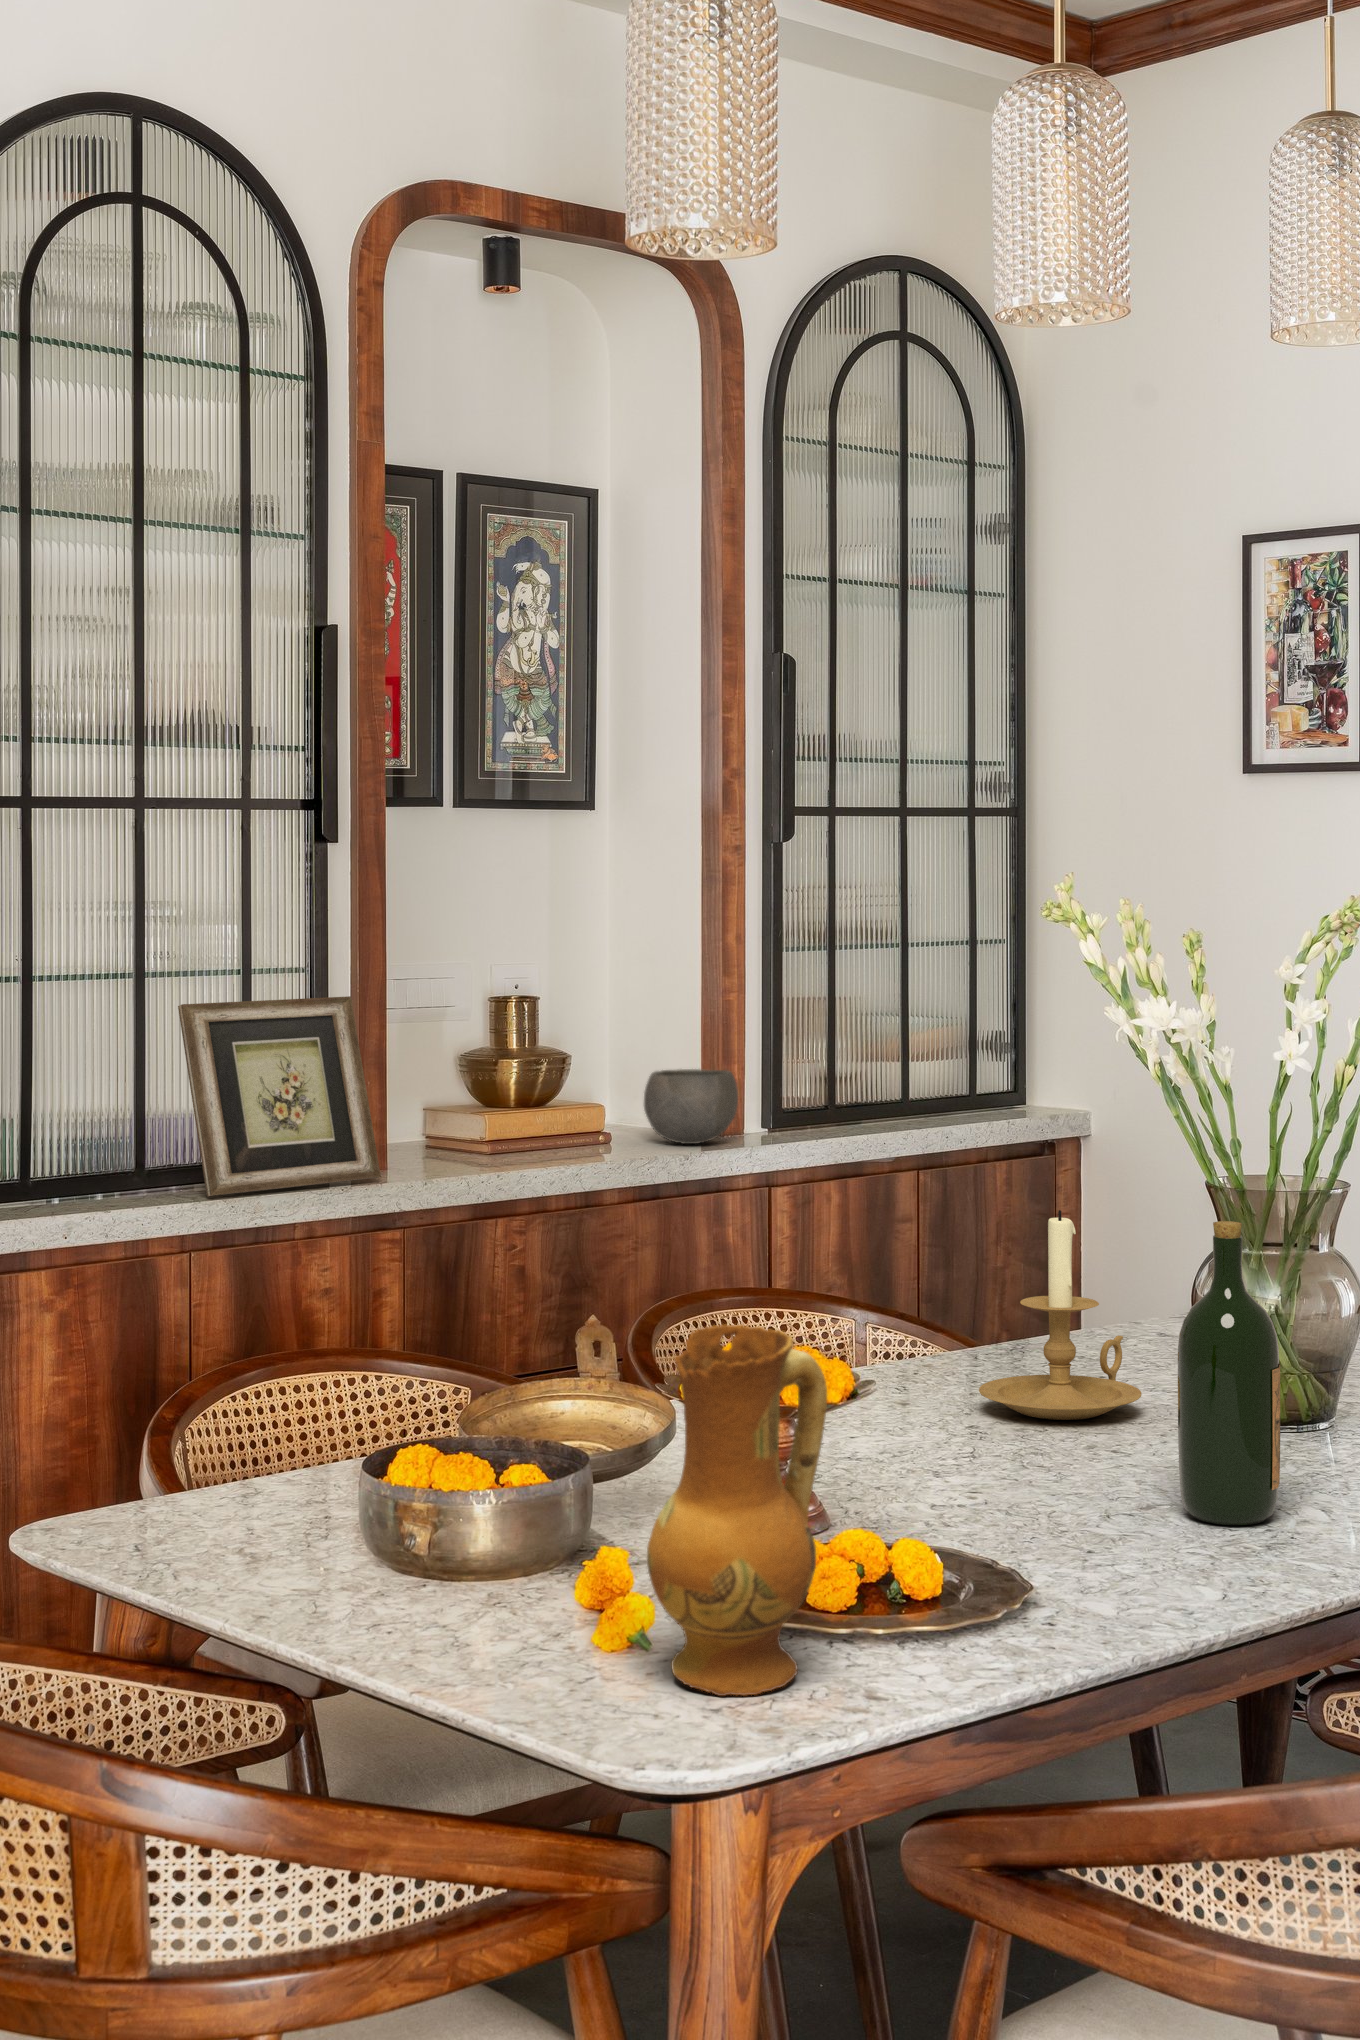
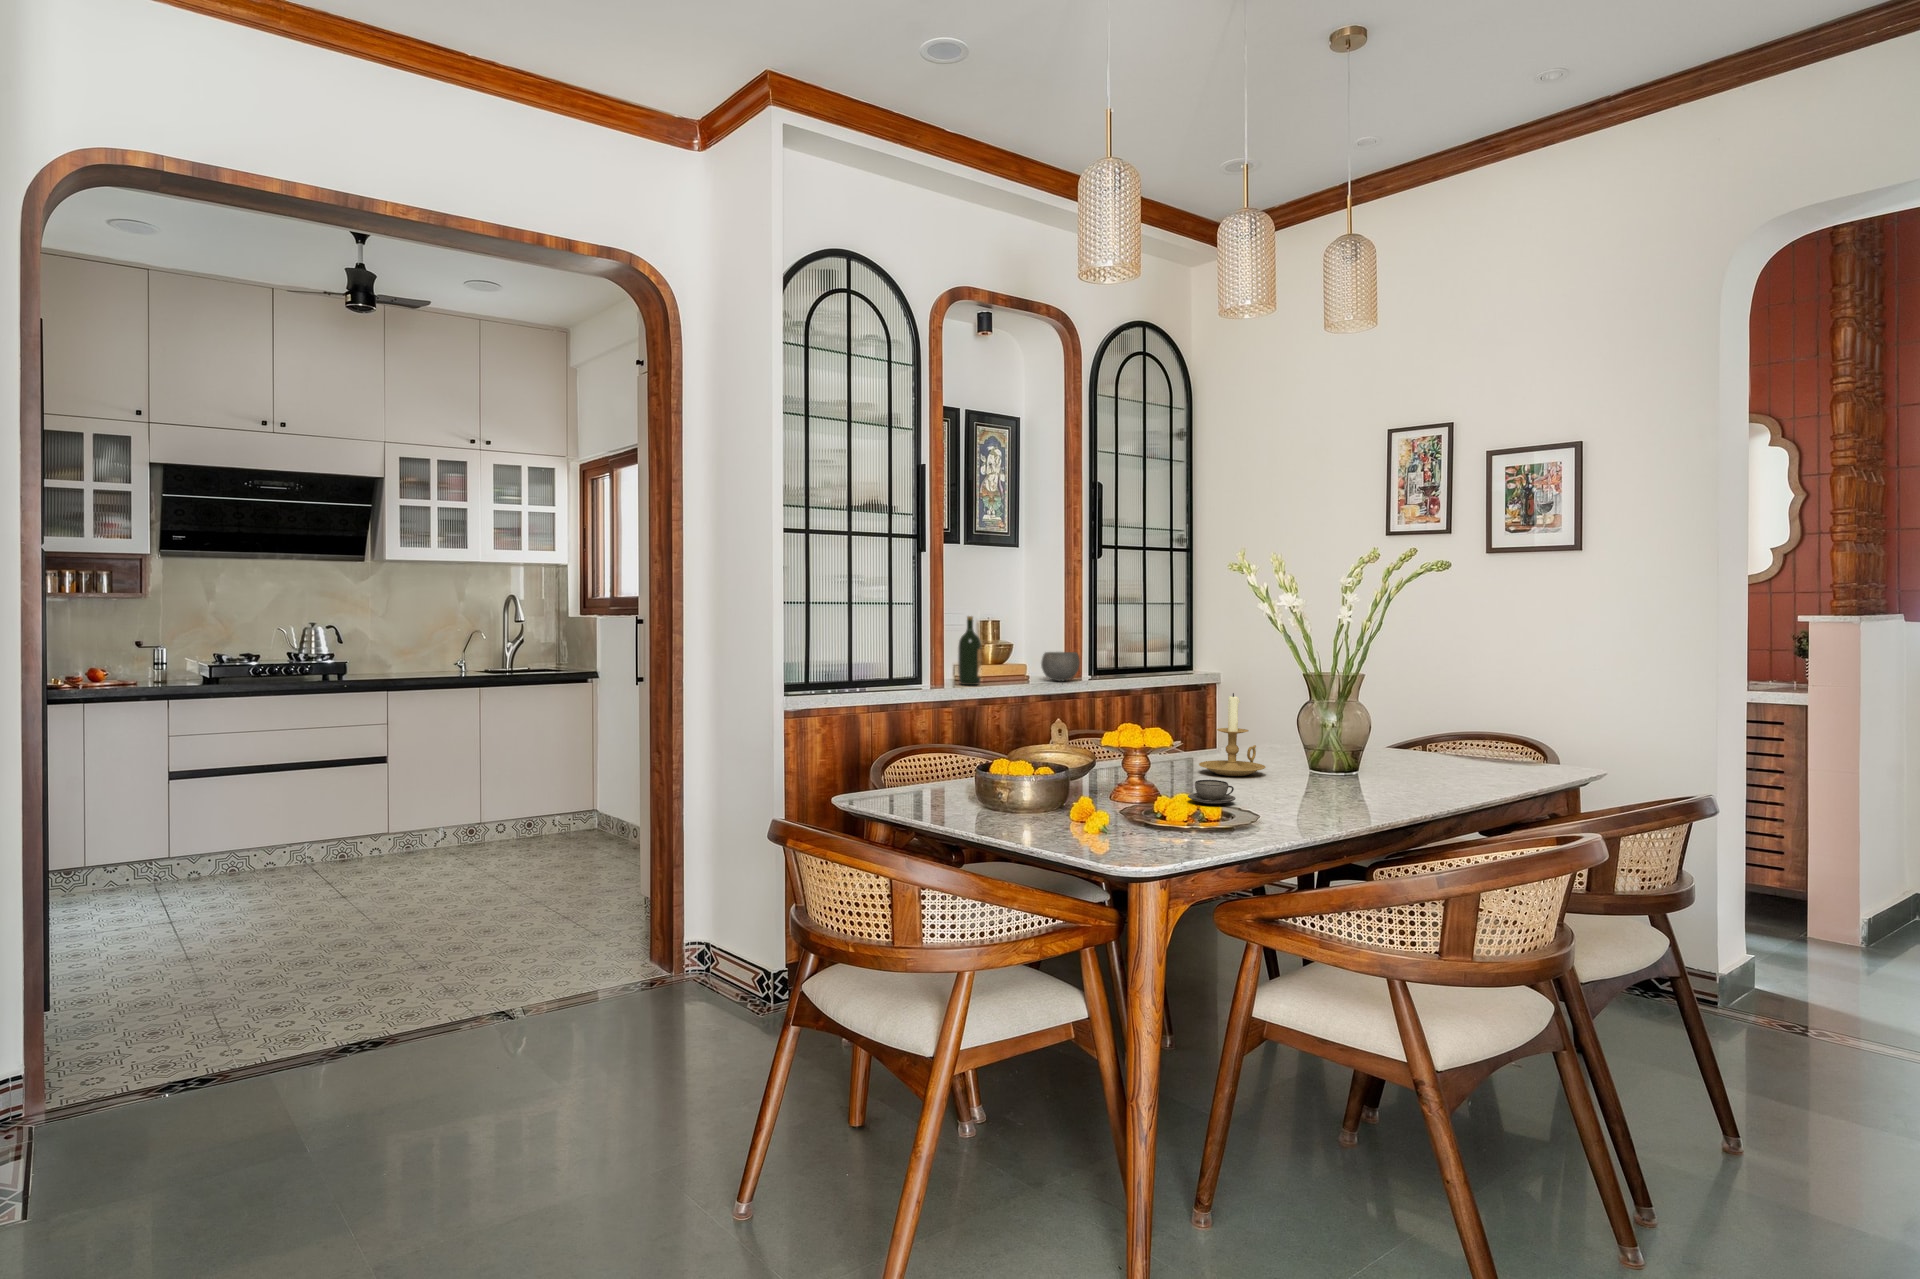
picture frame: present [178,996,381,1197] -> none [864,617,942,693]
wine bottle: present [1178,1221,1280,1525] -> present [958,616,982,685]
ceramic jug: present [647,1324,827,1696] -> none [1101,711,1171,852]
teacup: none [920,1454,1038,1519] -> present [1188,780,1236,804]

